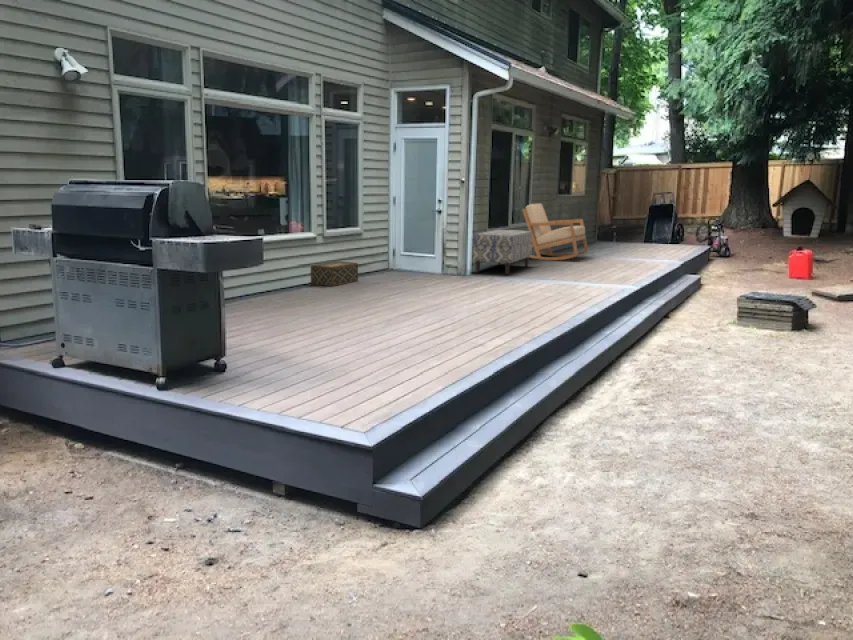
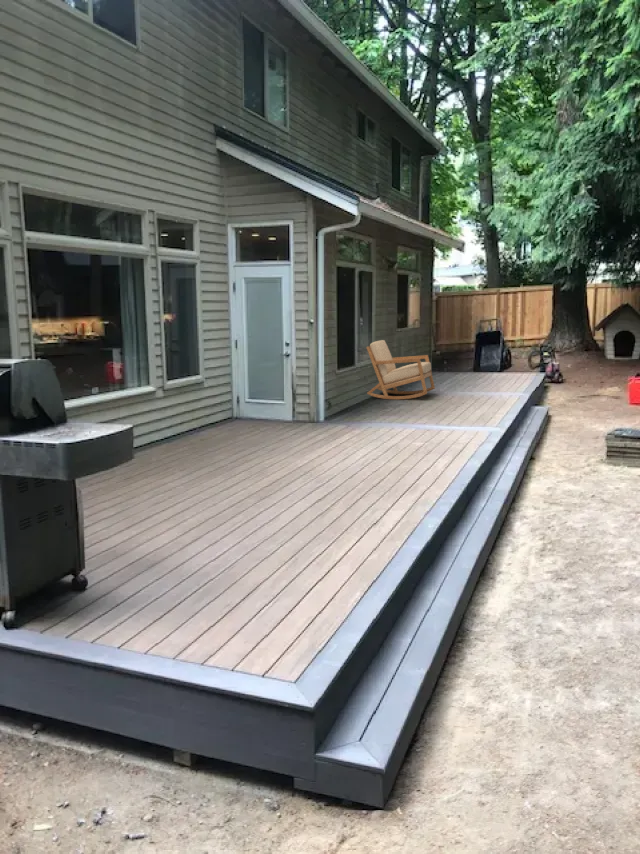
bench: present [473,230,532,275] -> none [325,371,383,421]
woven basket: present [311,261,358,286] -> none [153,416,205,446]

